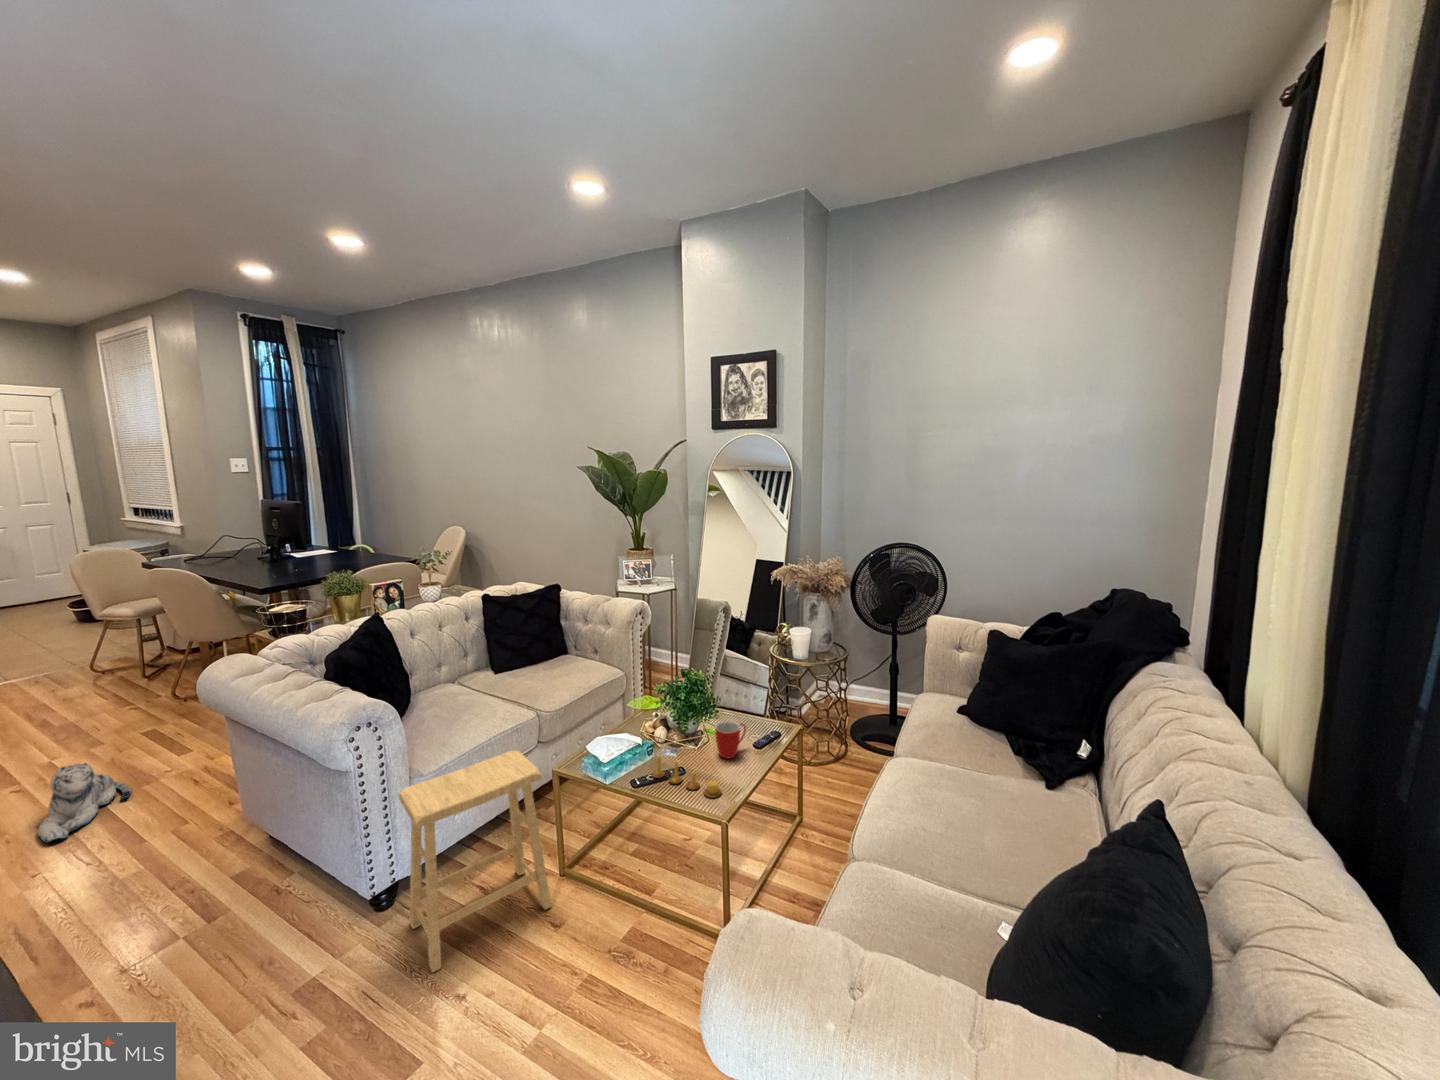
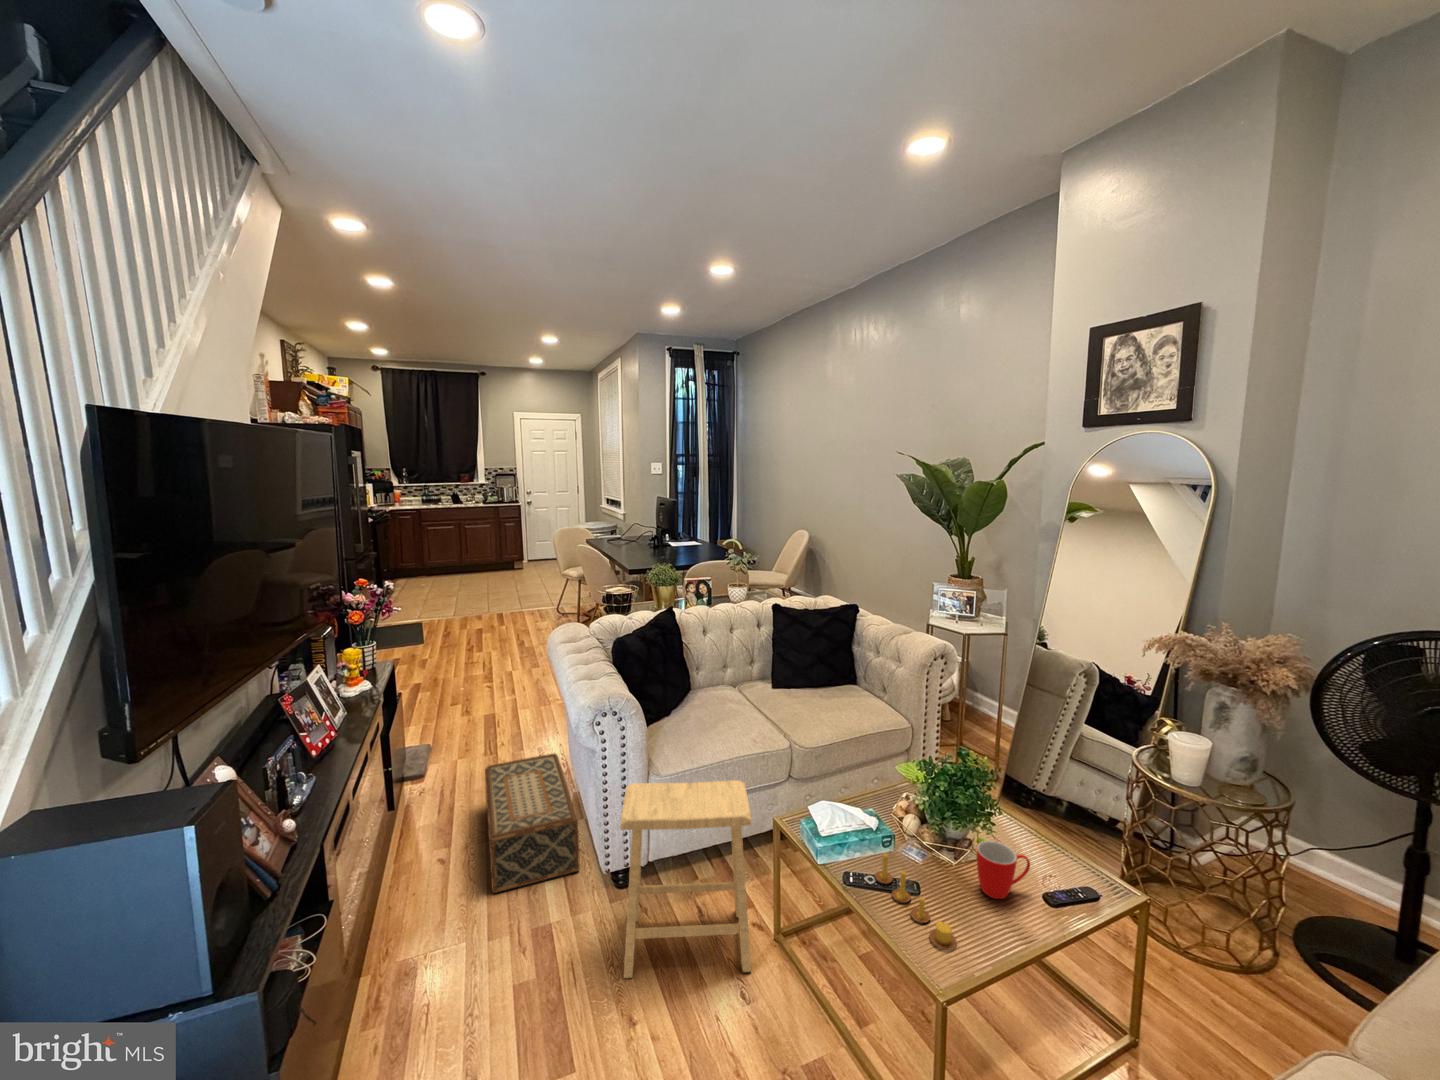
plush toy: present [38,763,132,843] -> none [477,680,532,732]
woven basket: none [127,814,323,989] -> present [485,753,580,893]

